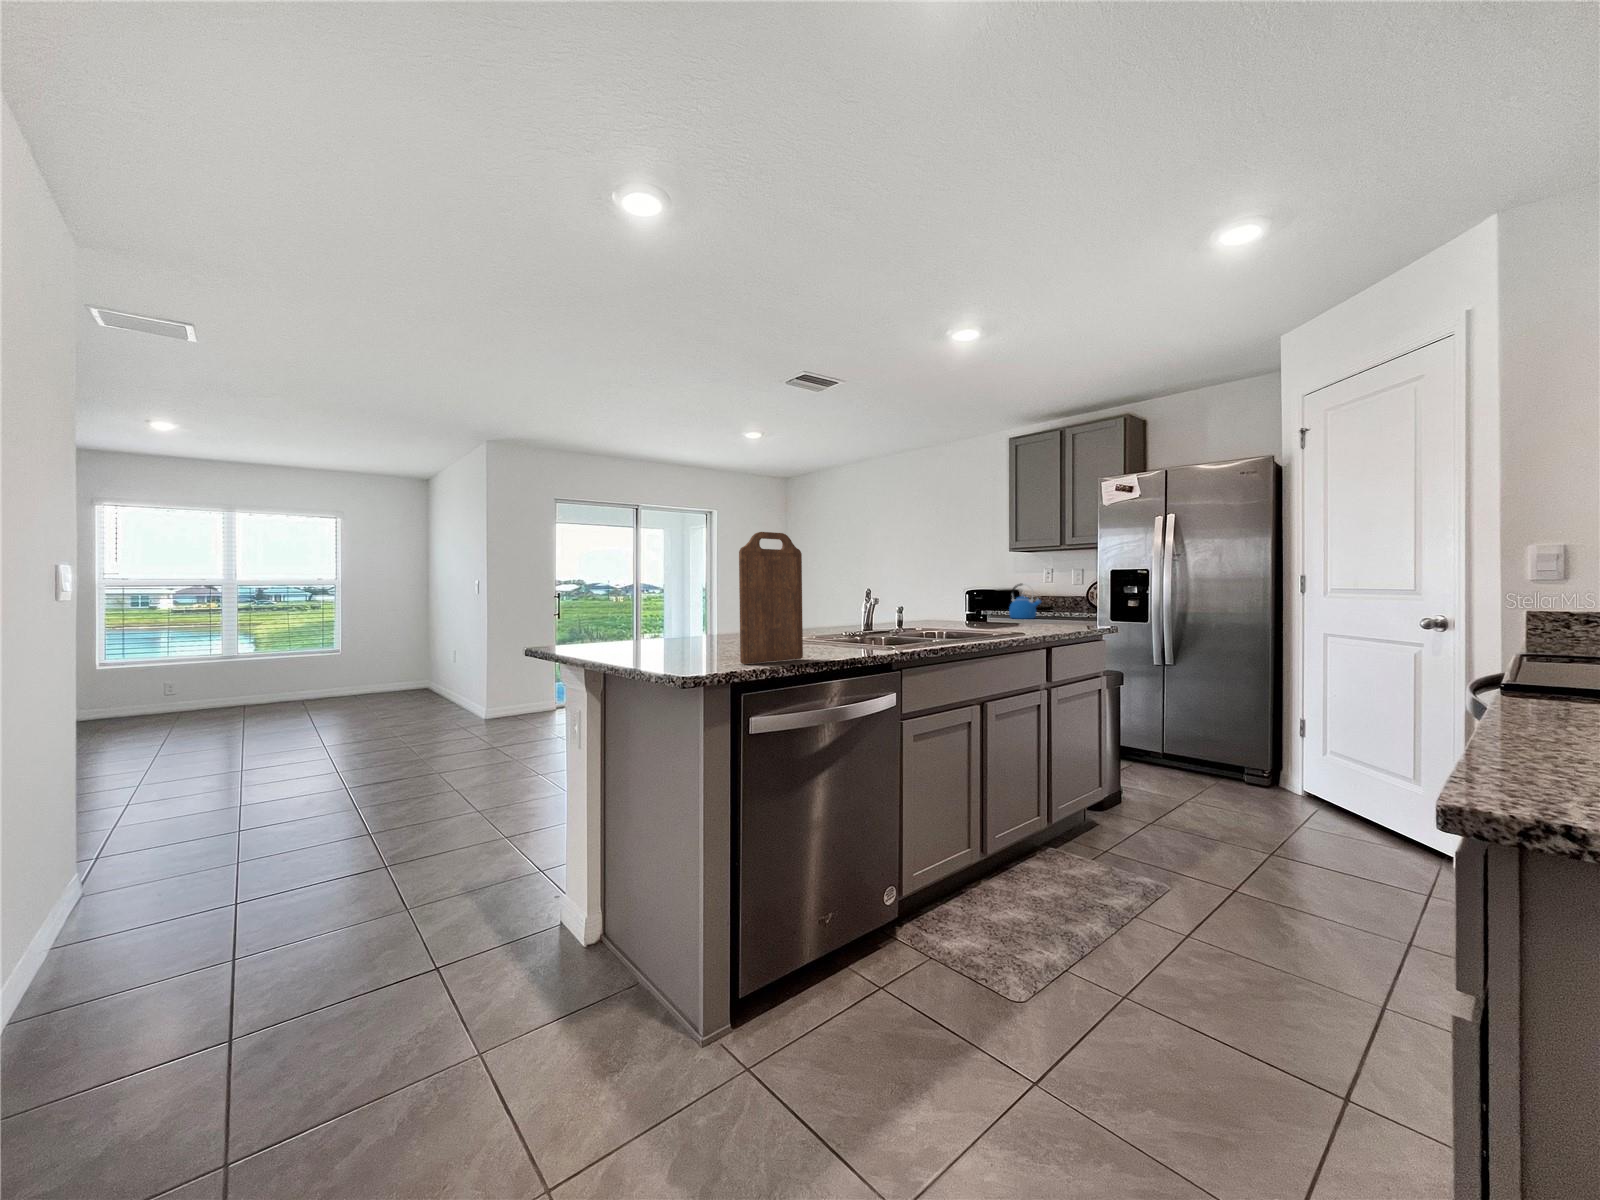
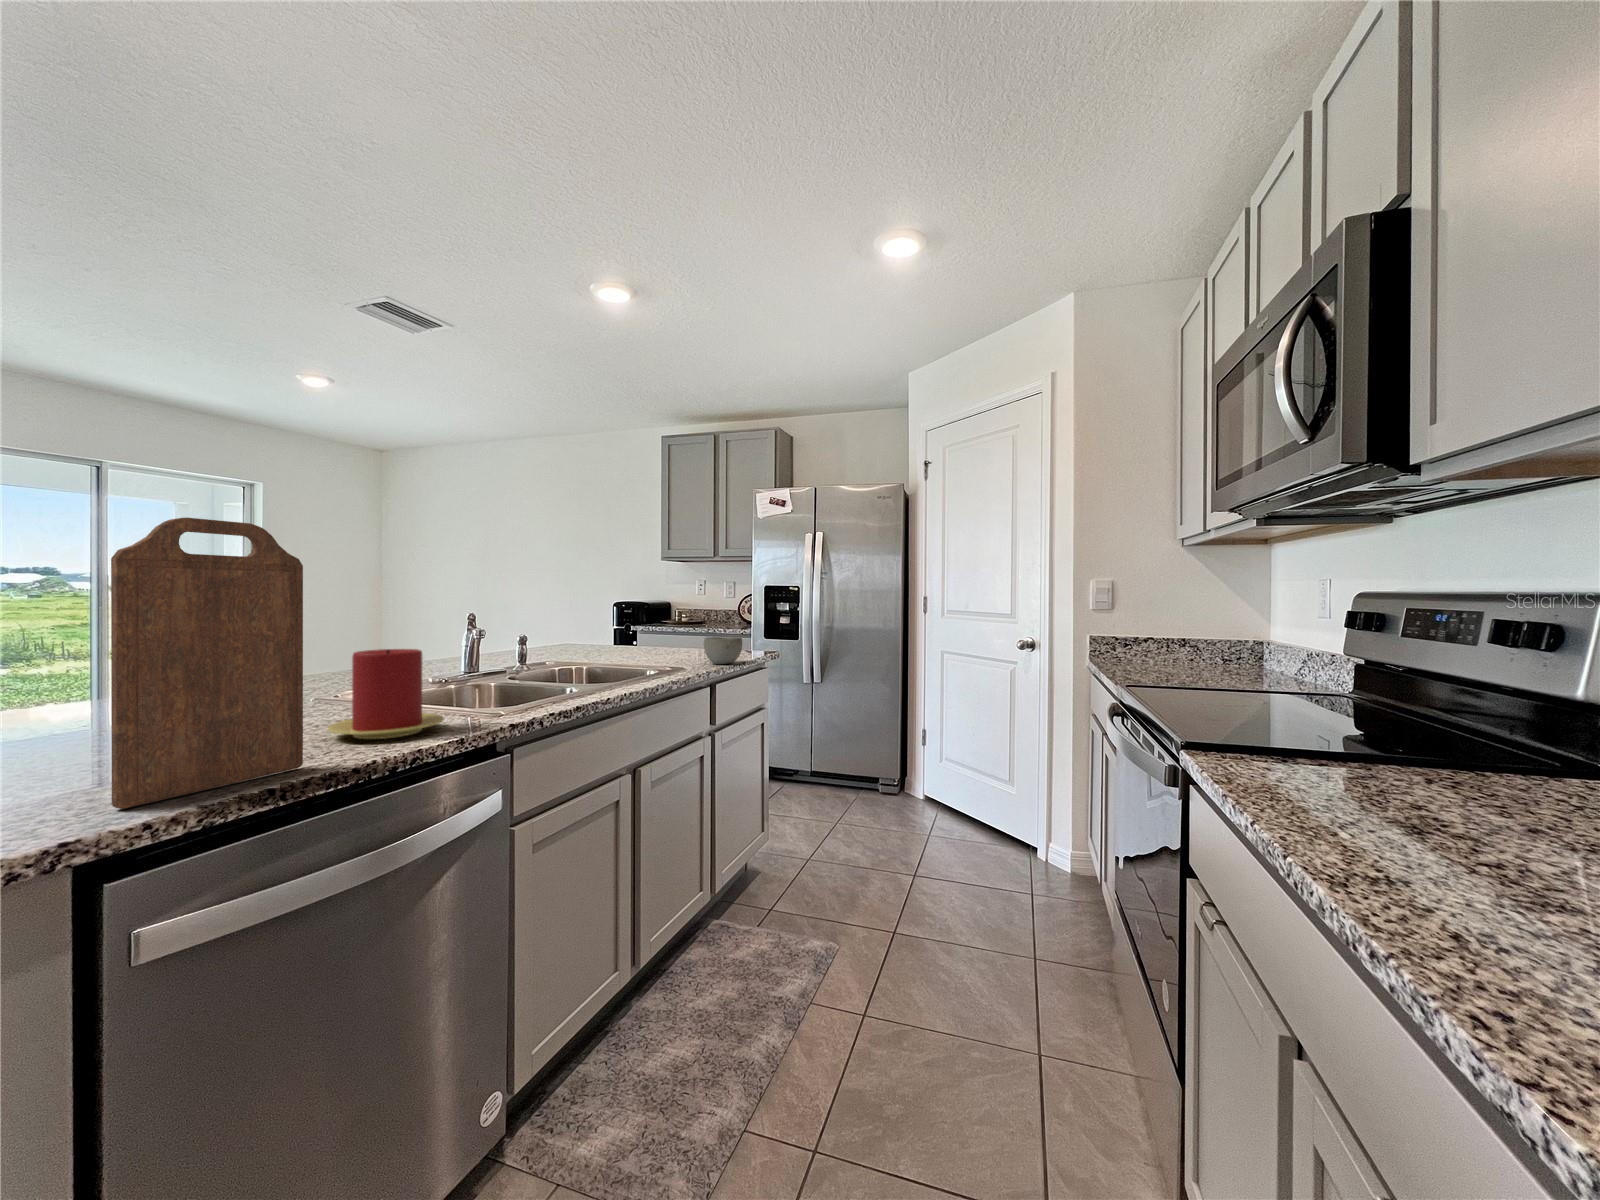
kettle: present [1009,584,1041,619] -> none [661,597,695,636]
candle: none [805,604,862,653] -> present [328,649,444,739]
bowl: none [1041,610,1076,633] -> present [704,637,743,664]

